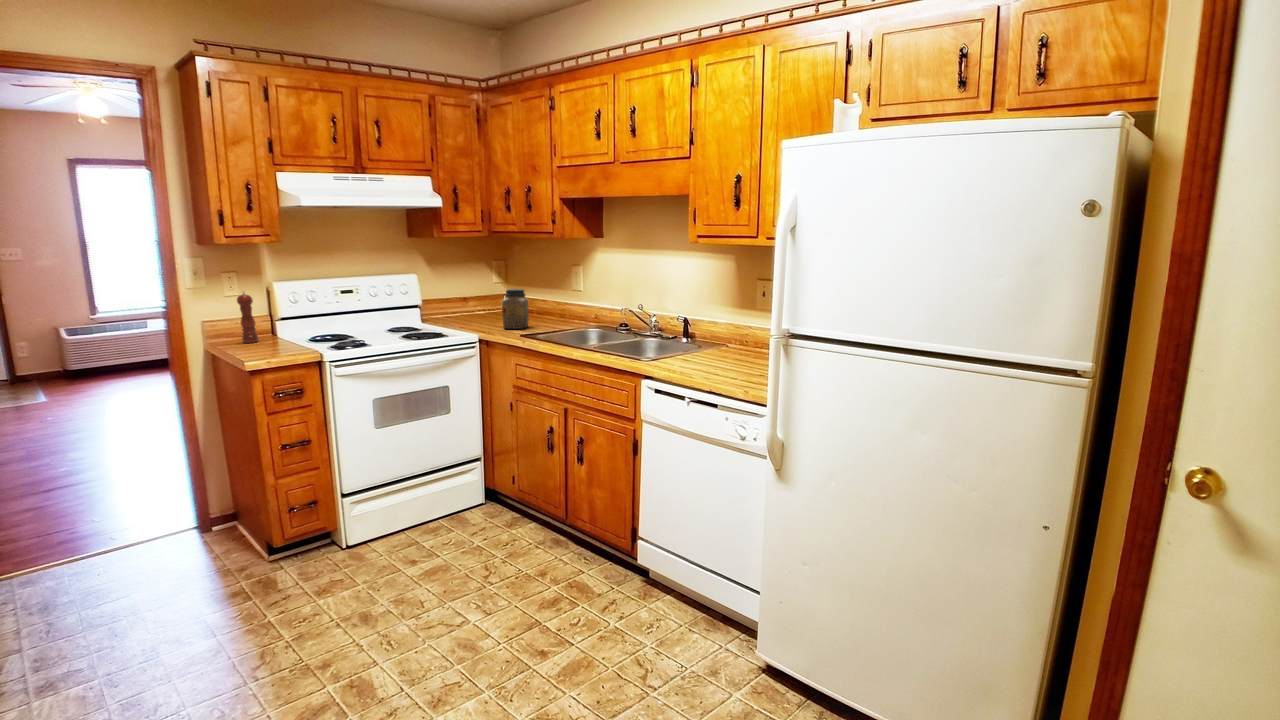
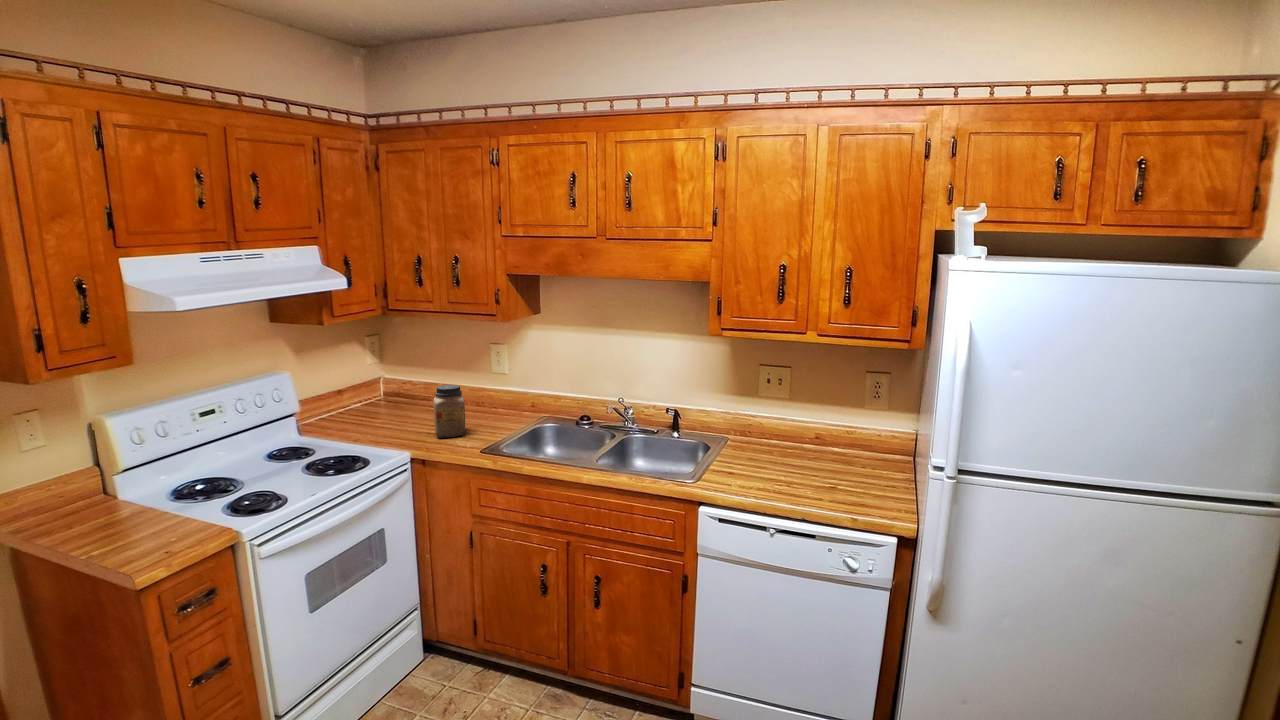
pepper mill: present [237,291,259,343] -> none [39,439,77,519]

